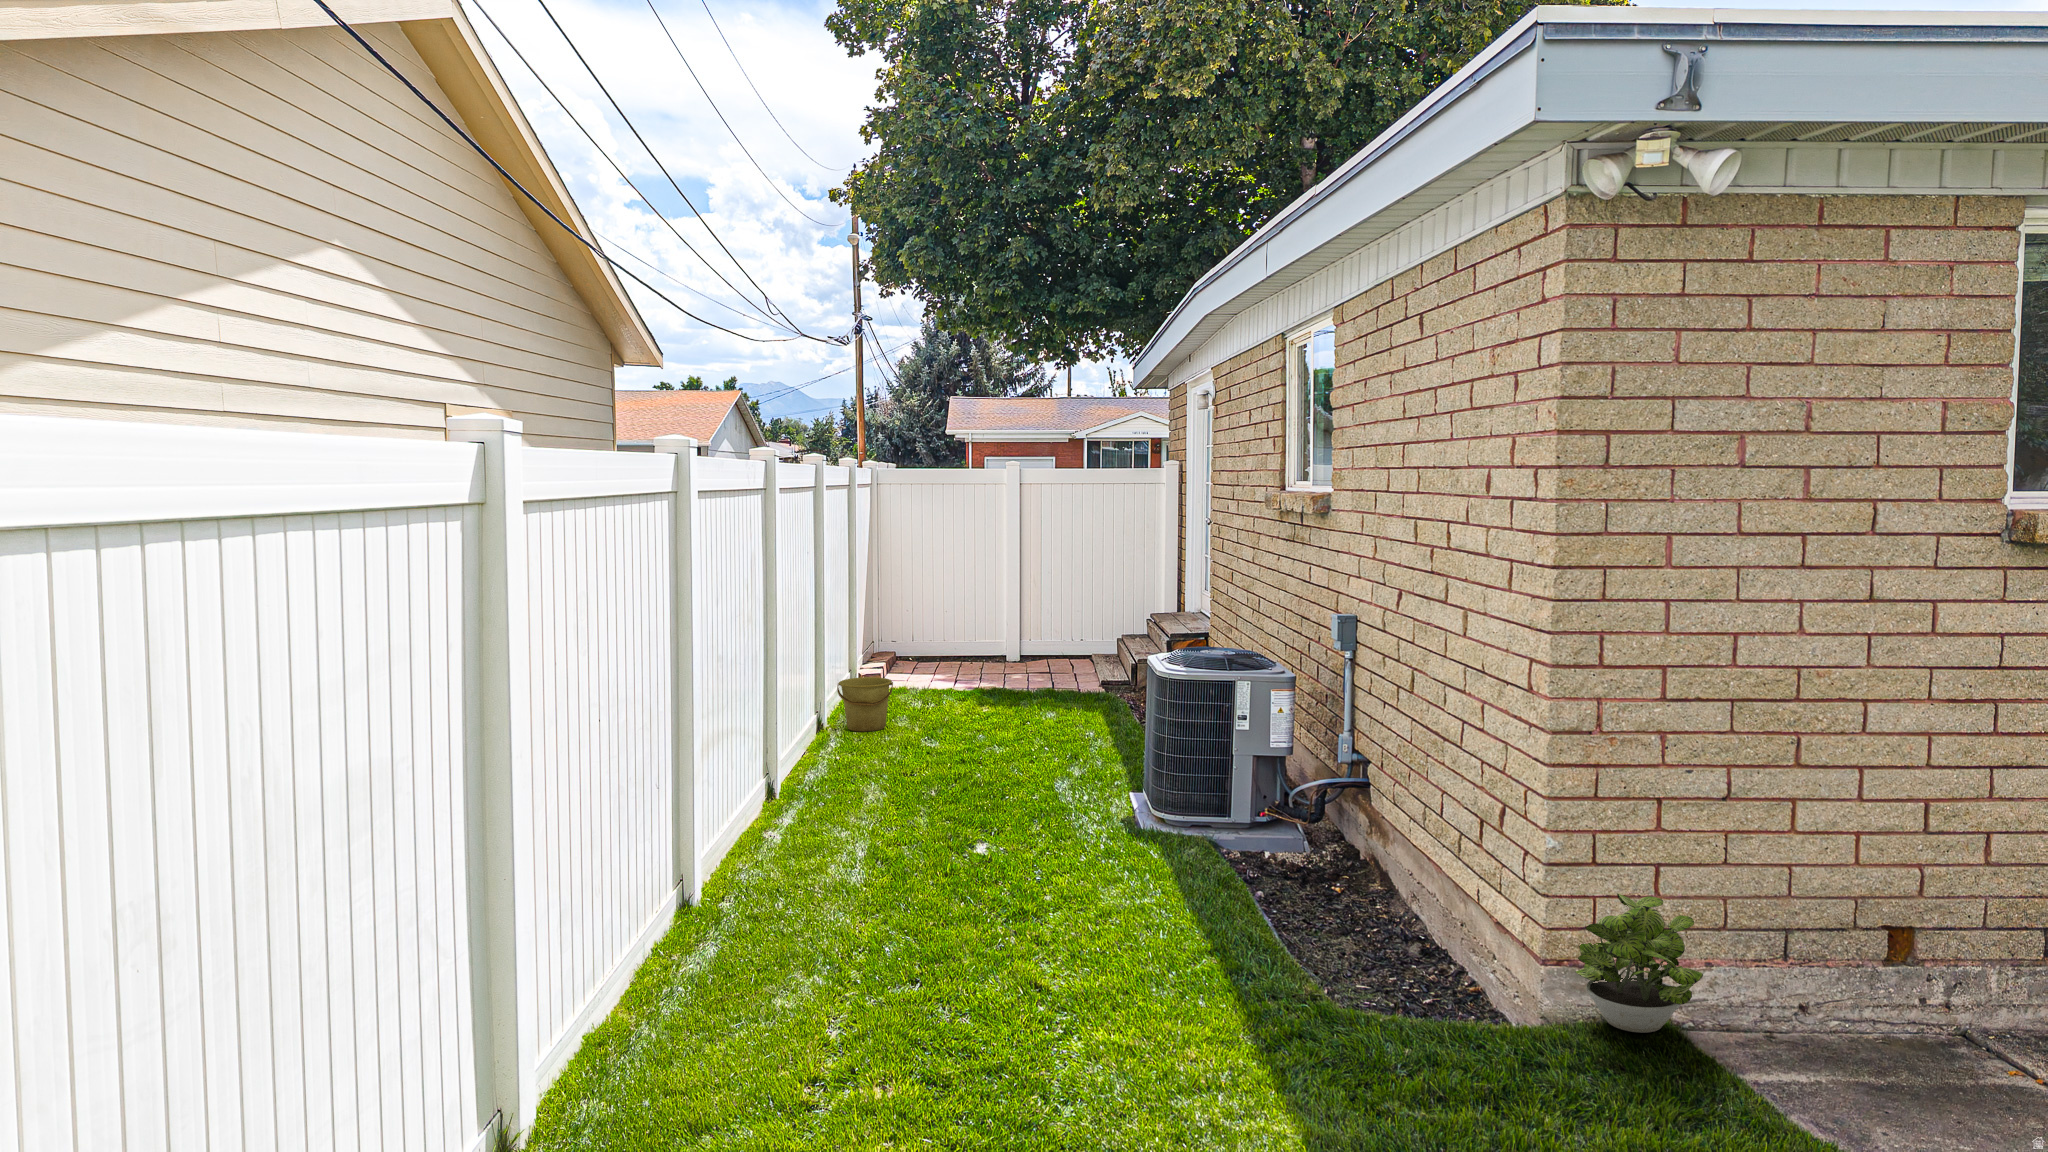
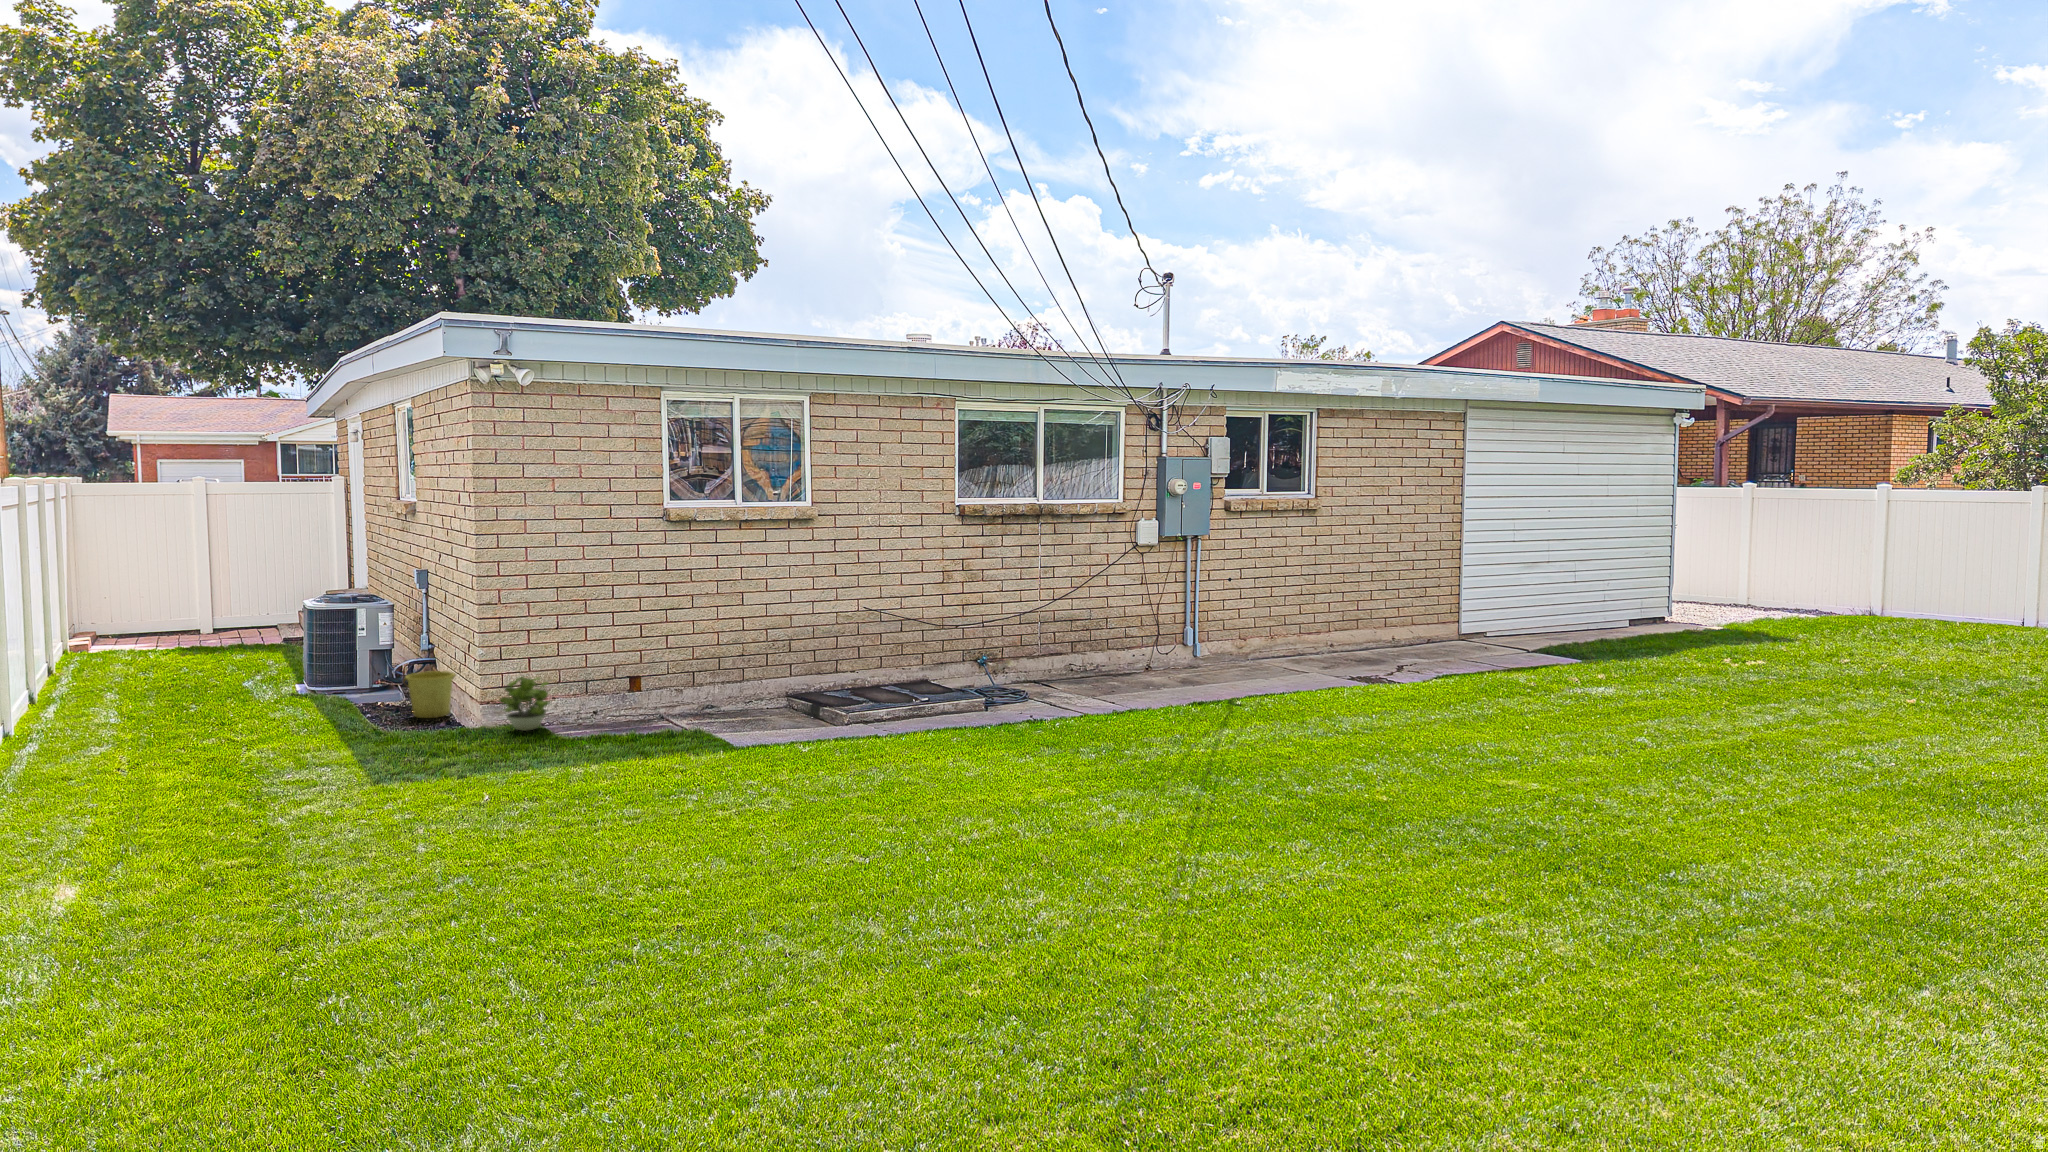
bucket: present [837,677,893,732] -> present [404,671,456,718]

